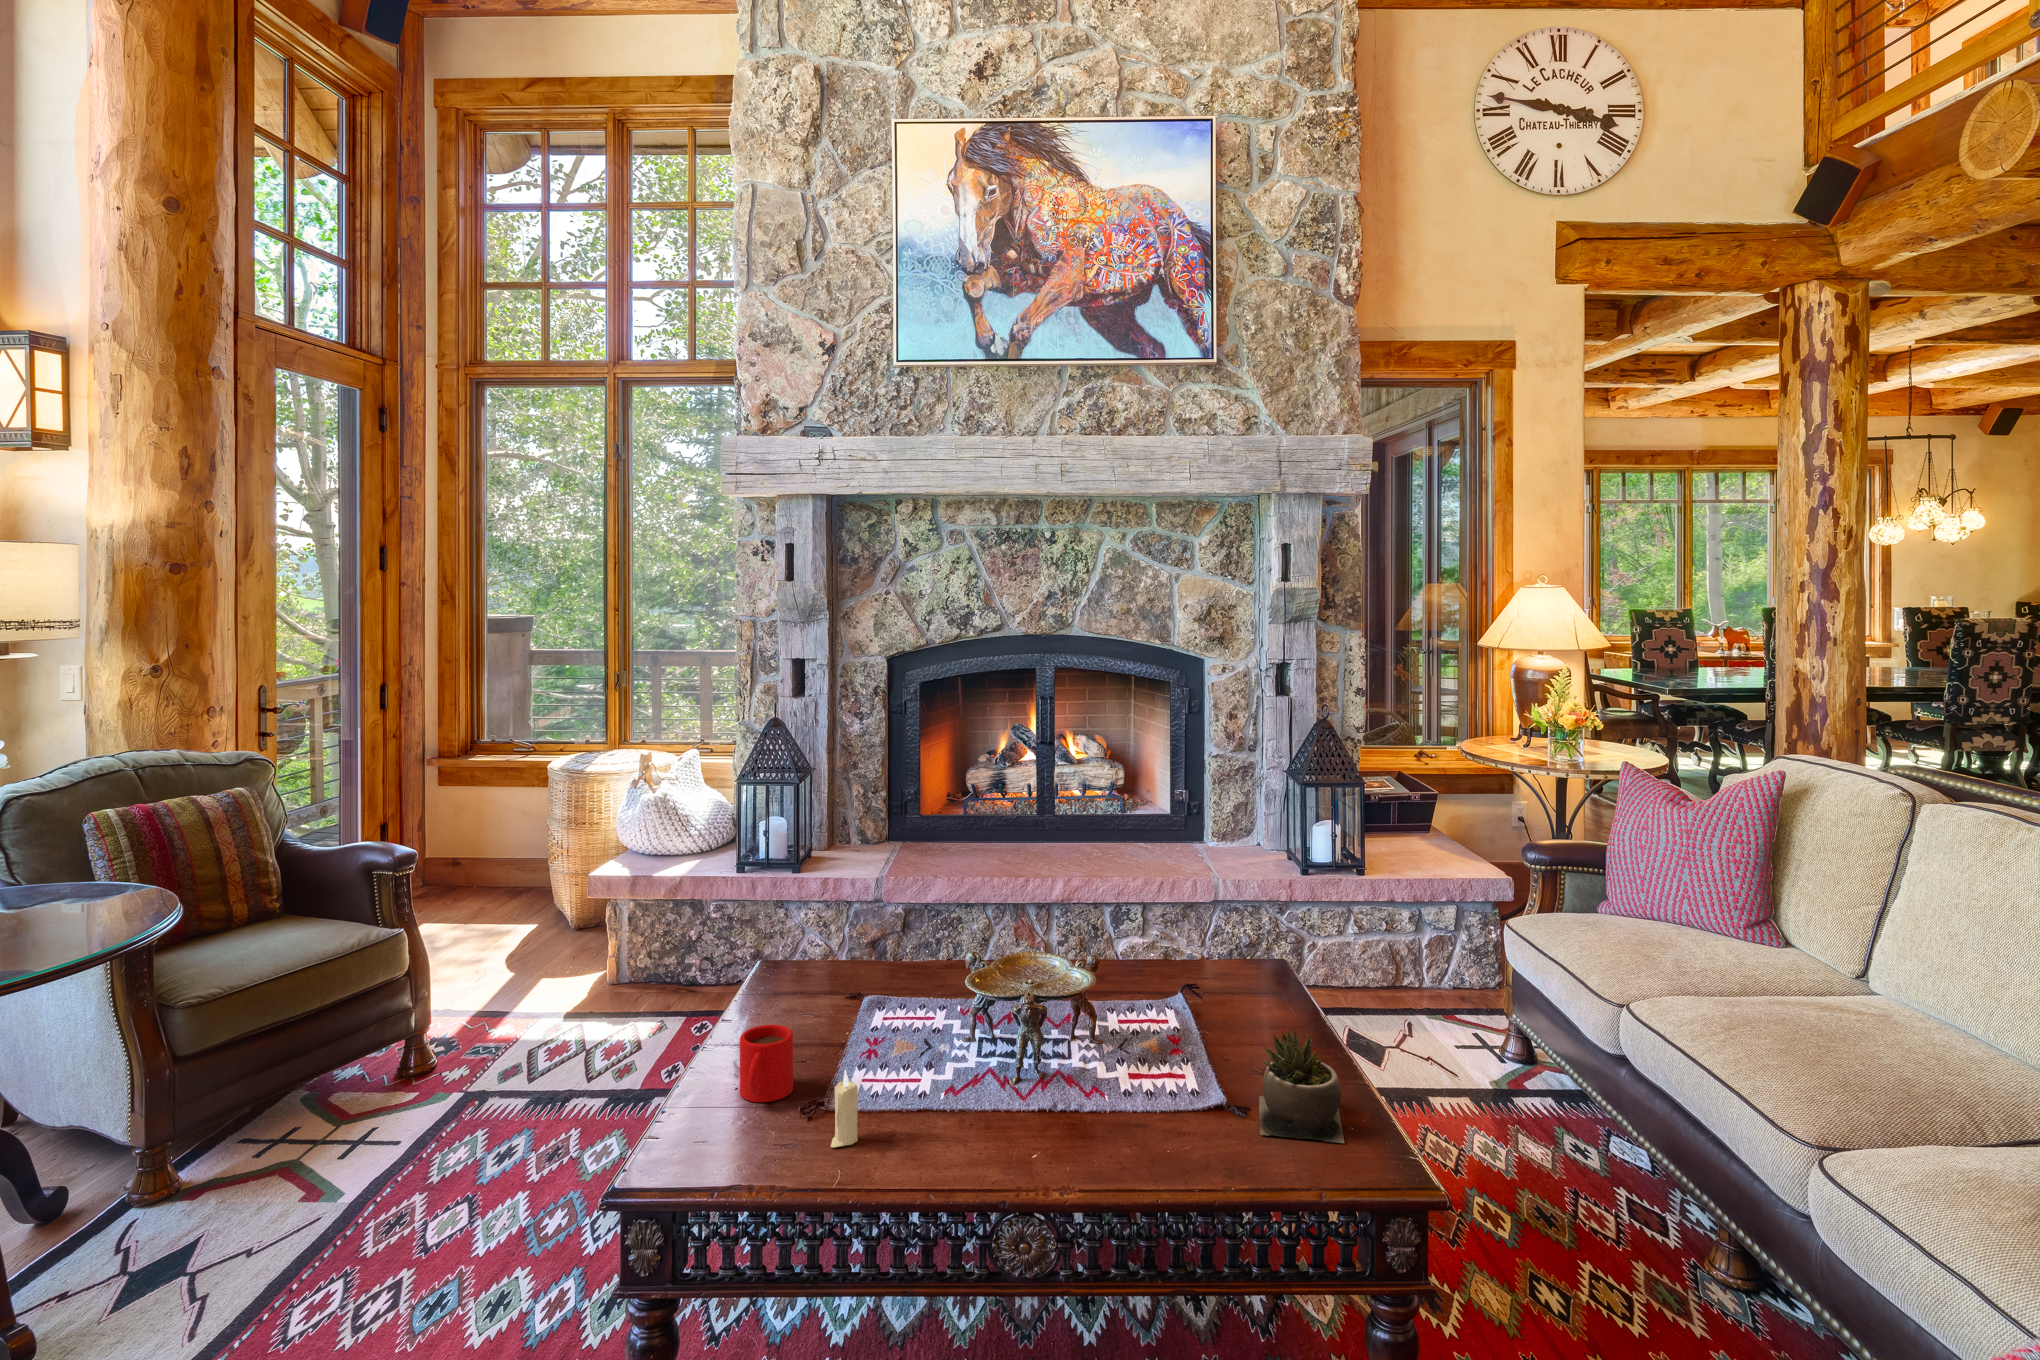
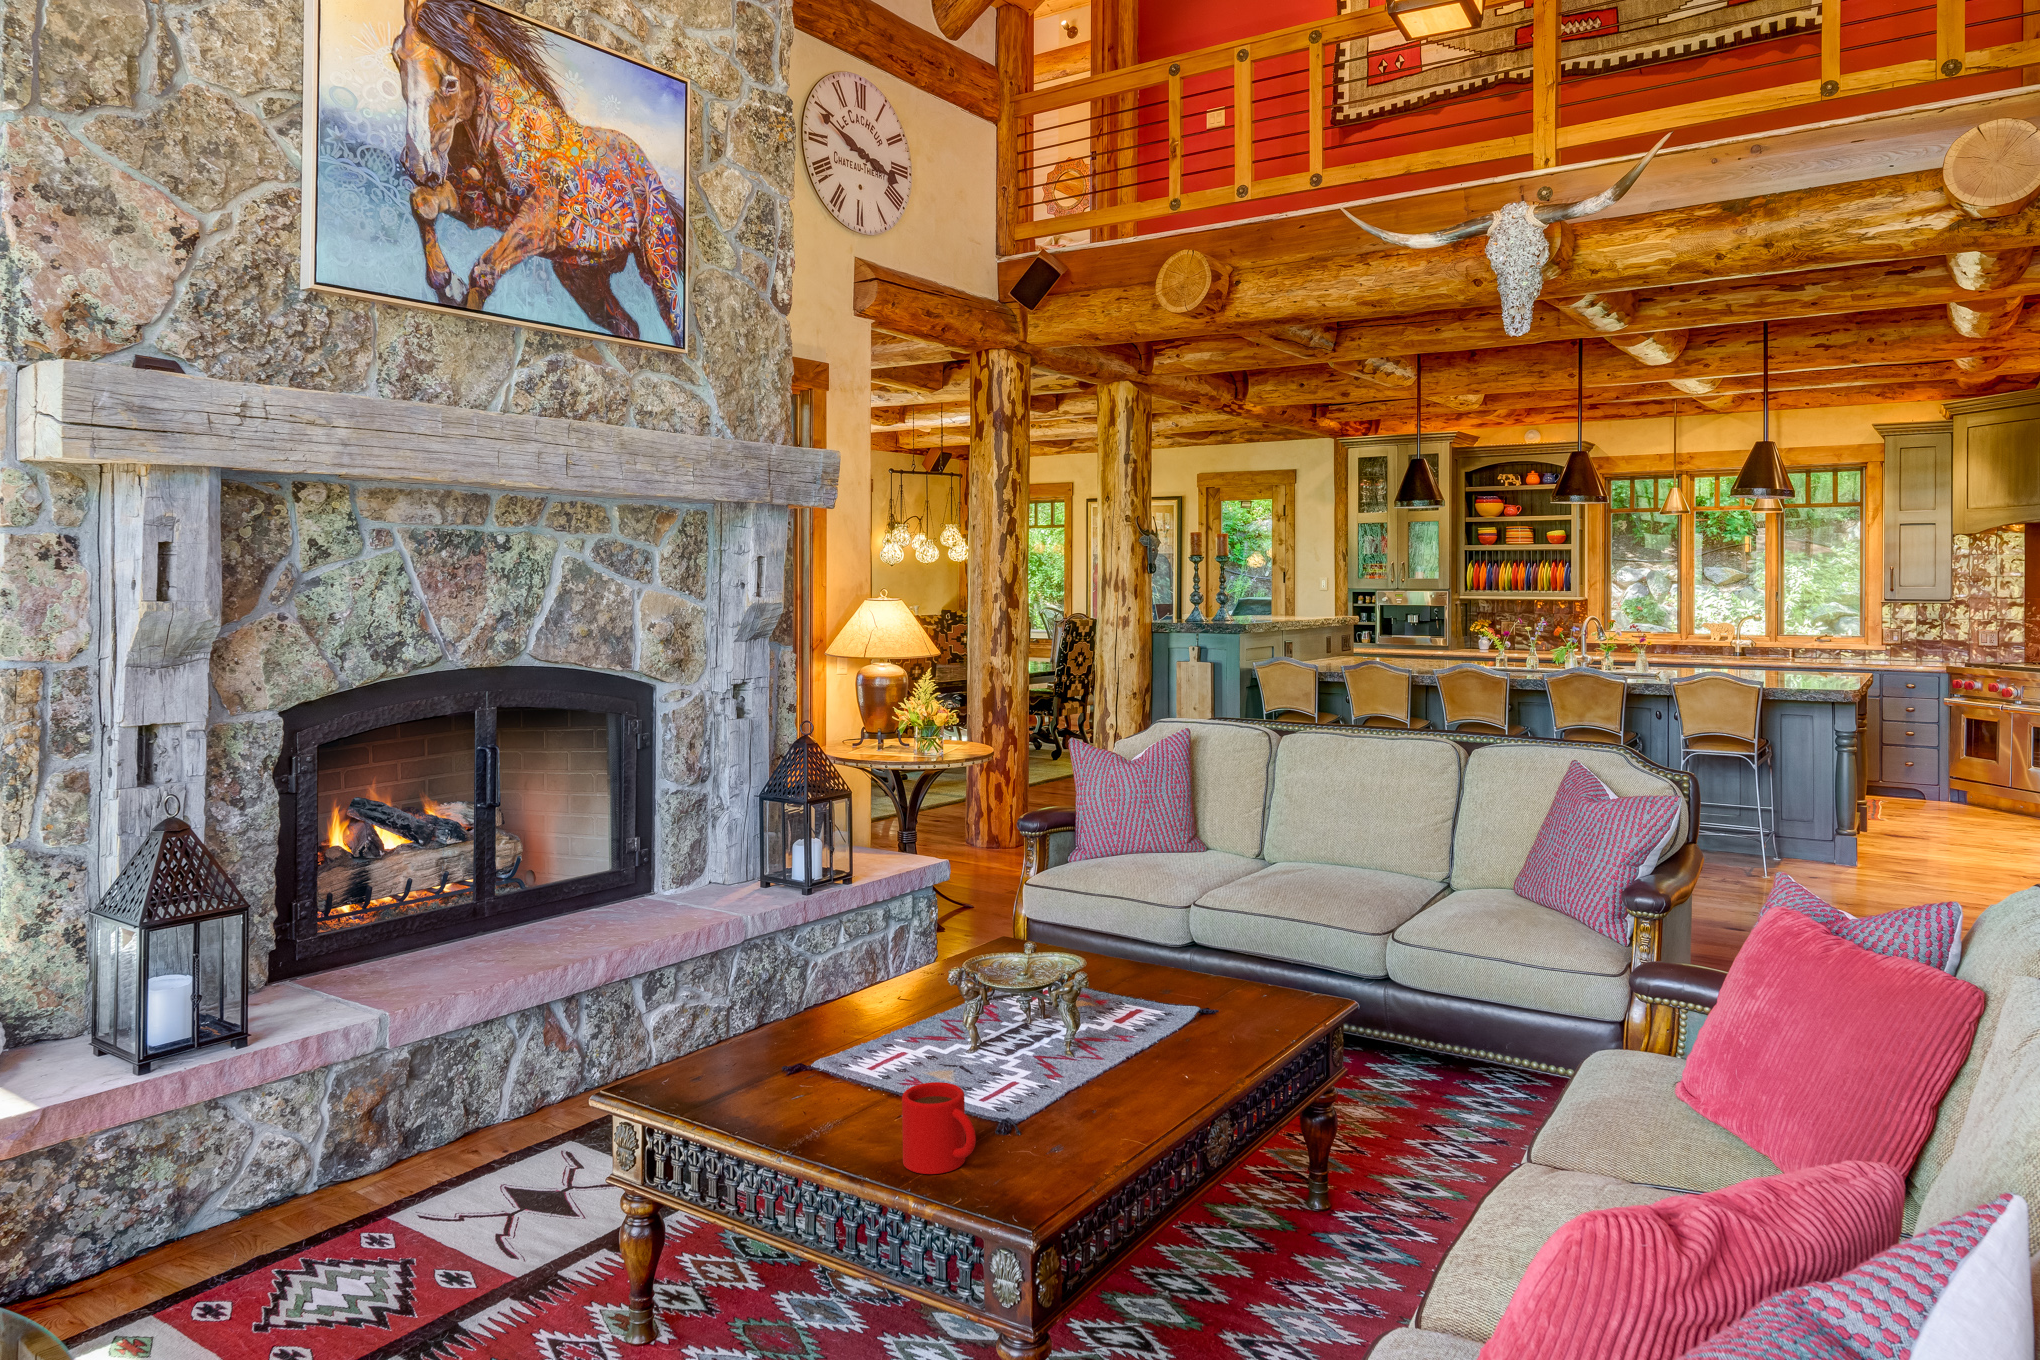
succulent plant: present [1259,1030,1344,1143] -> none [1220,931,1316,1020]
candle: present [831,1070,858,1147] -> none [1080,1069,1109,1155]

